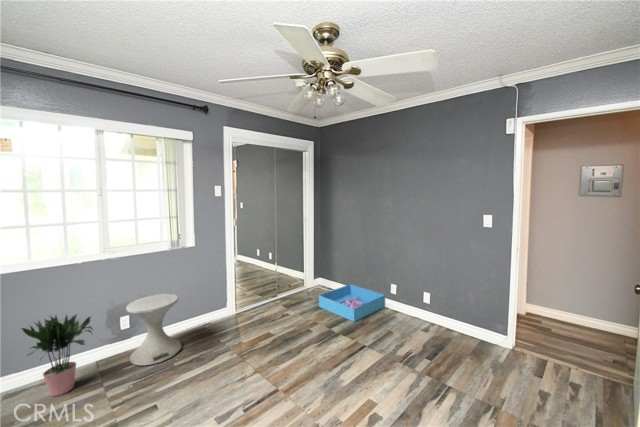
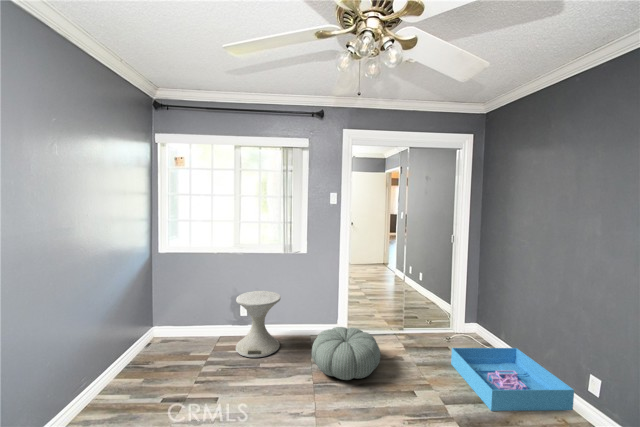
pouf: none [222,303,280,345] -> present [312,327,380,380]
potted plant: present [22,315,92,396] -> none [167,283,213,353]

